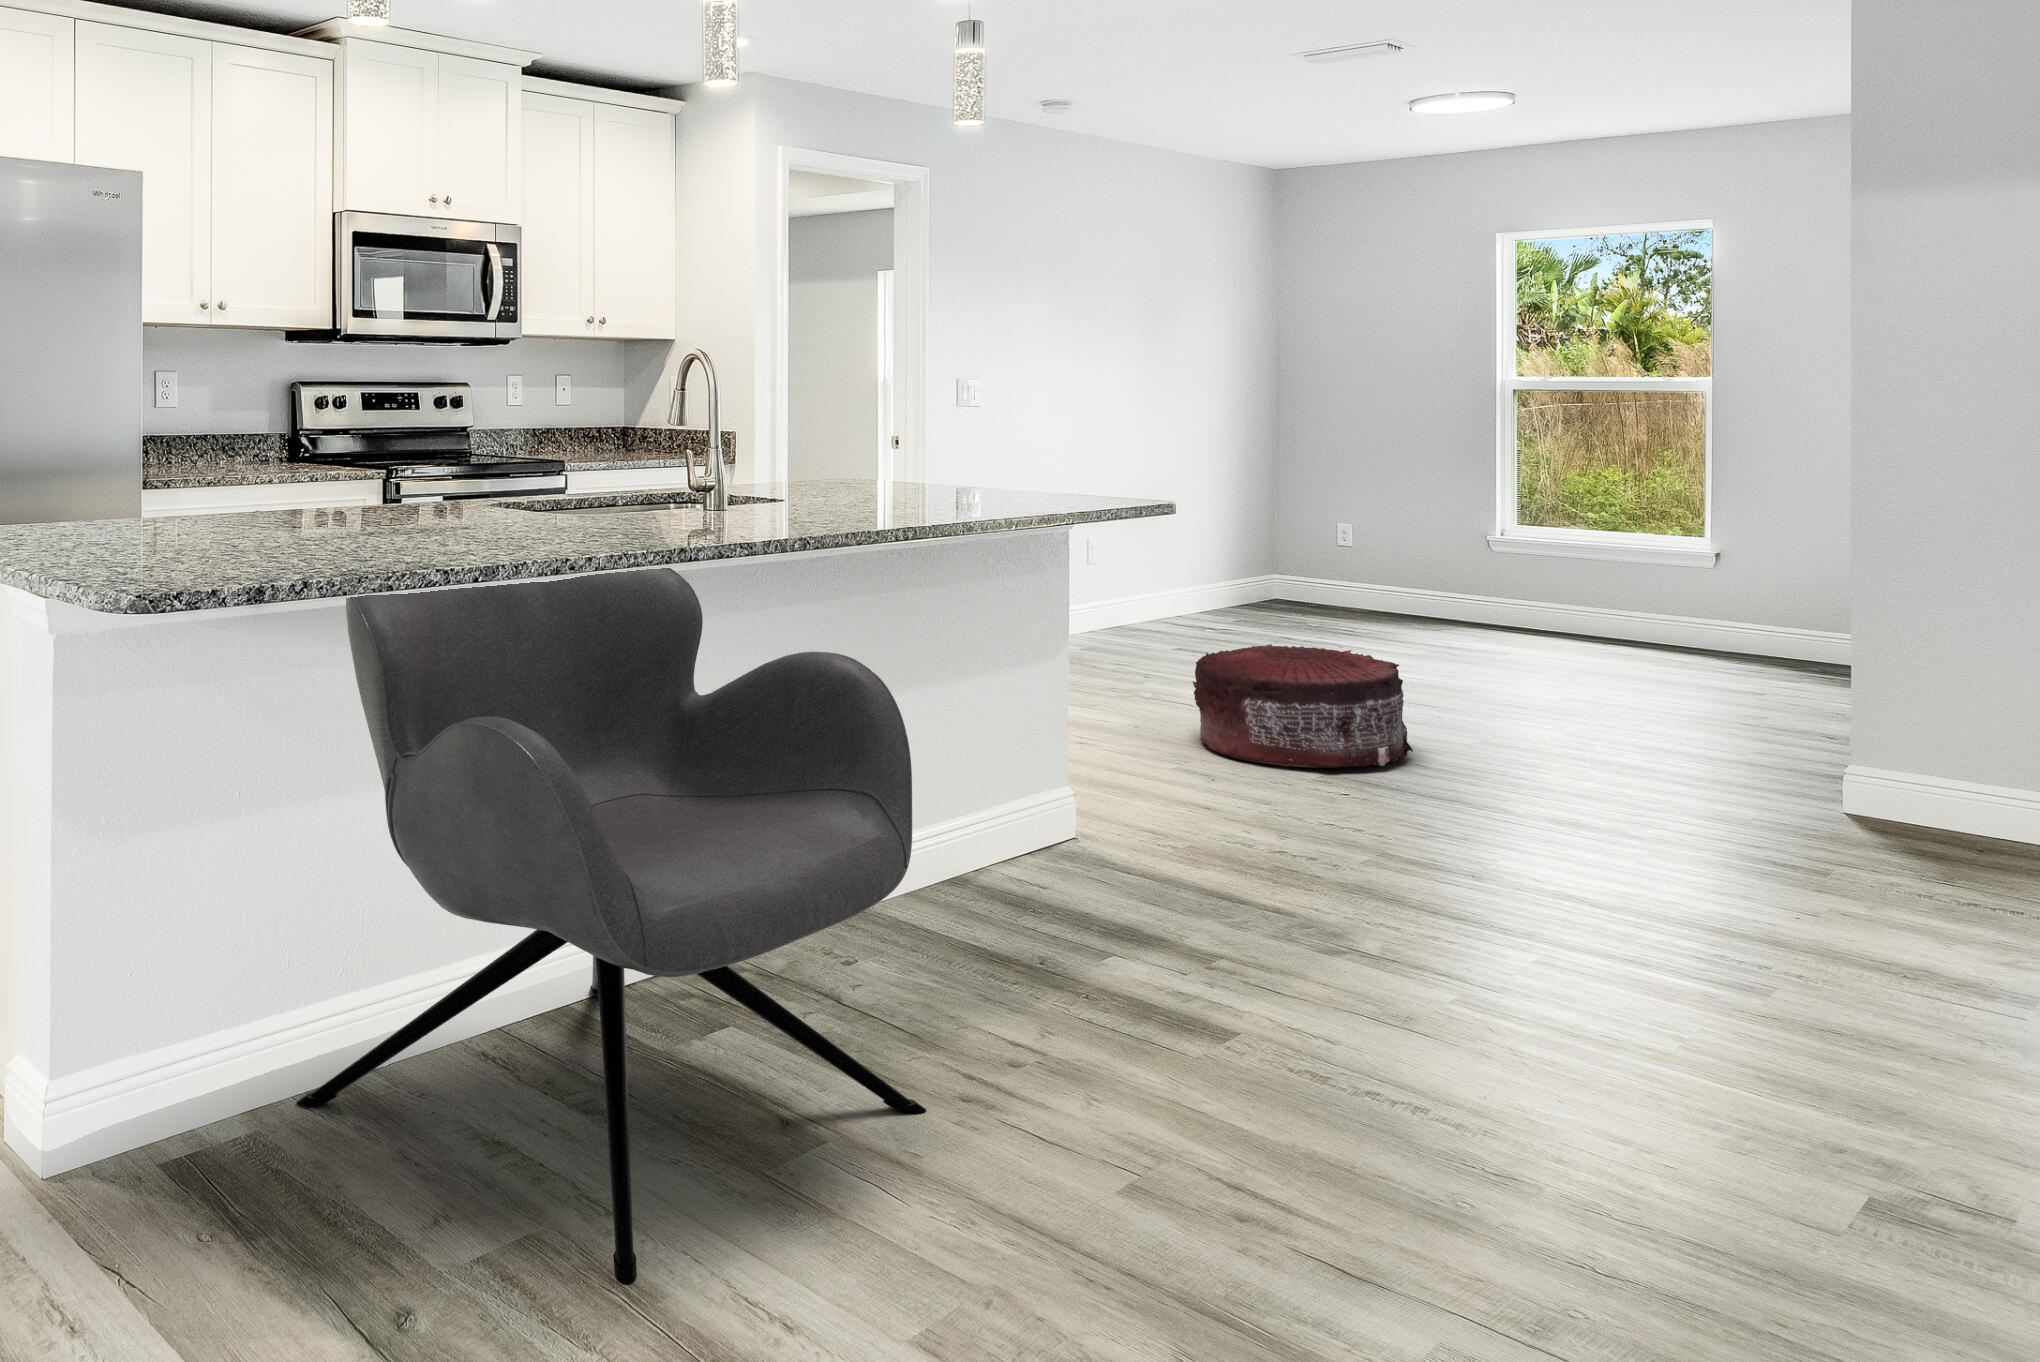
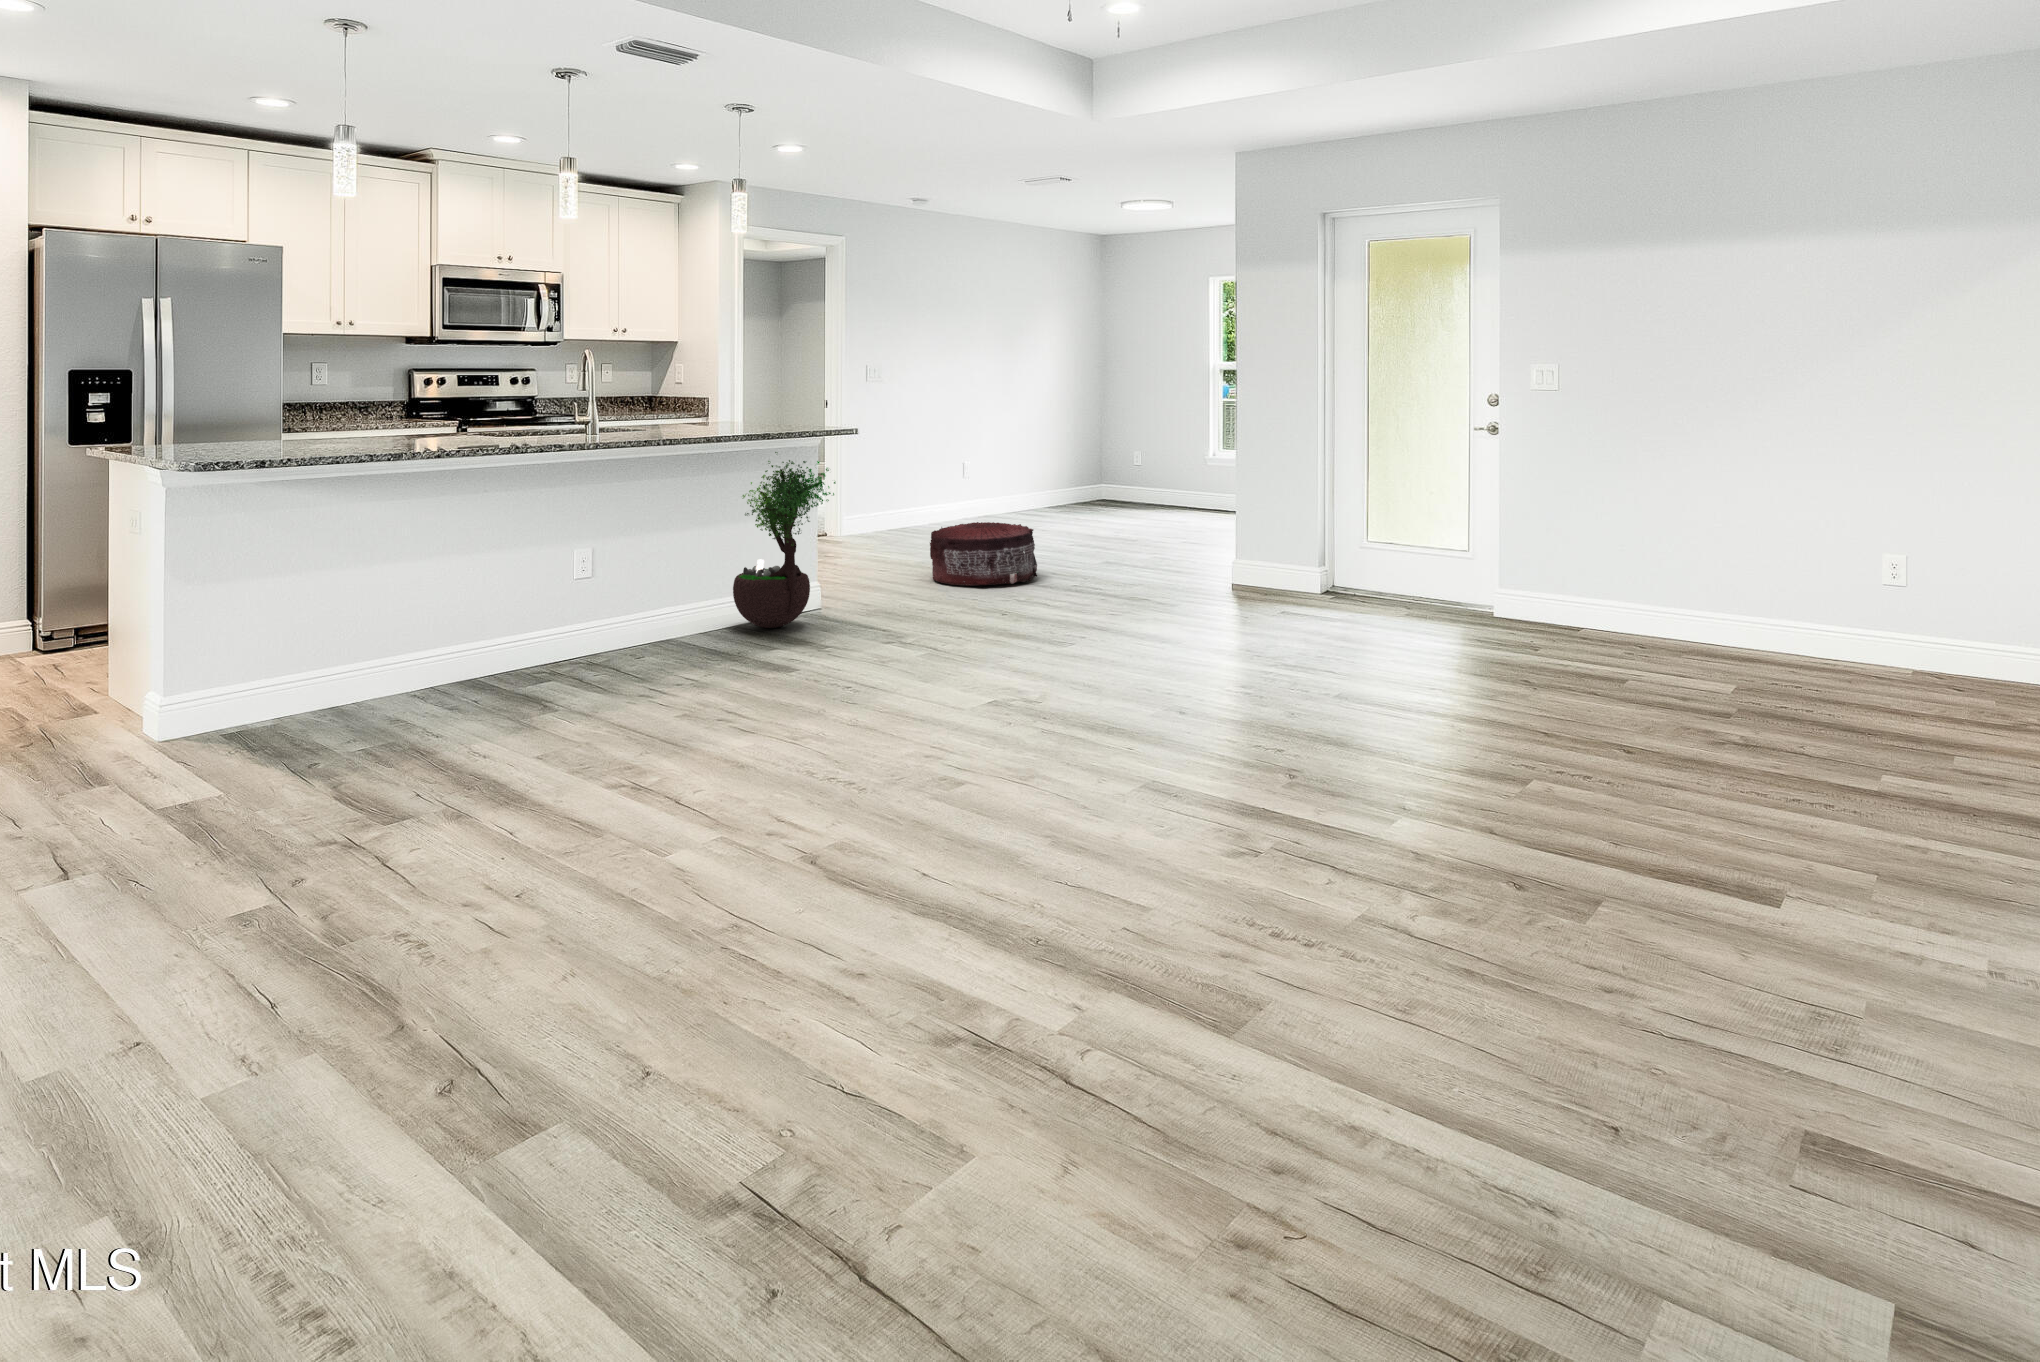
potted tree: none [966,530,1168,868] -> present [733,452,835,628]
armchair: present [296,568,926,1285] -> none [302,458,605,751]

